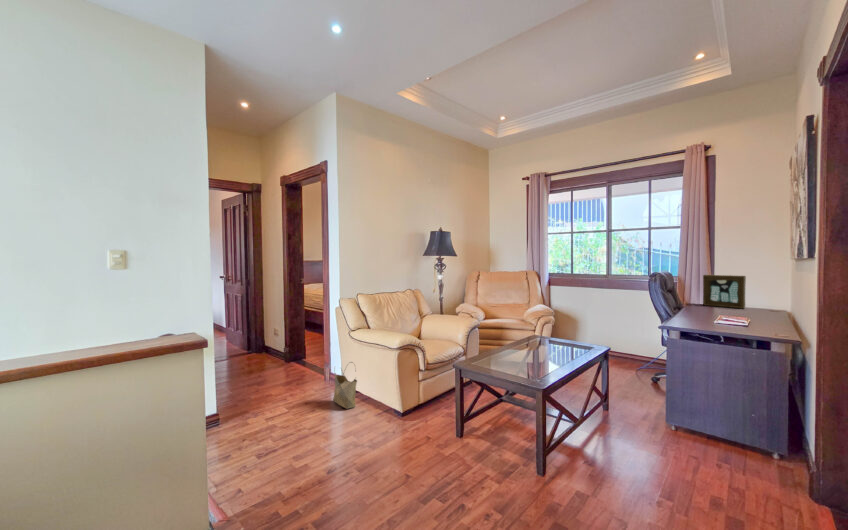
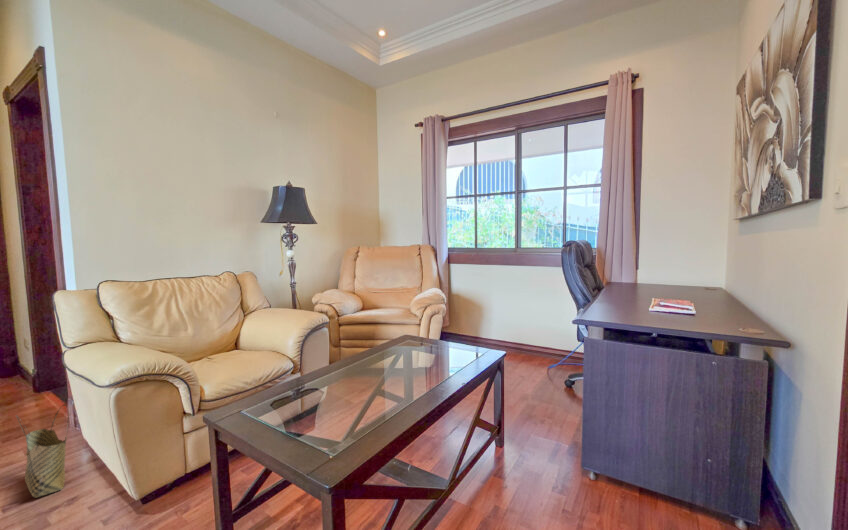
picture frame: present [703,275,746,308] -> none [626,243,677,286]

